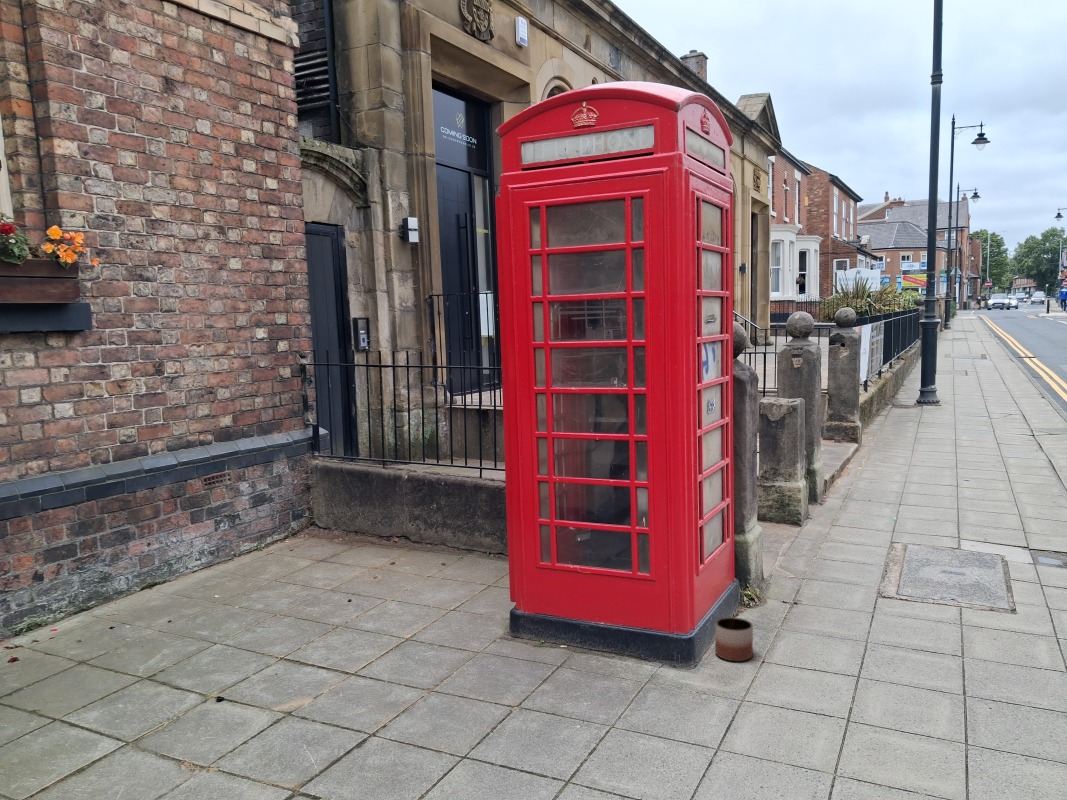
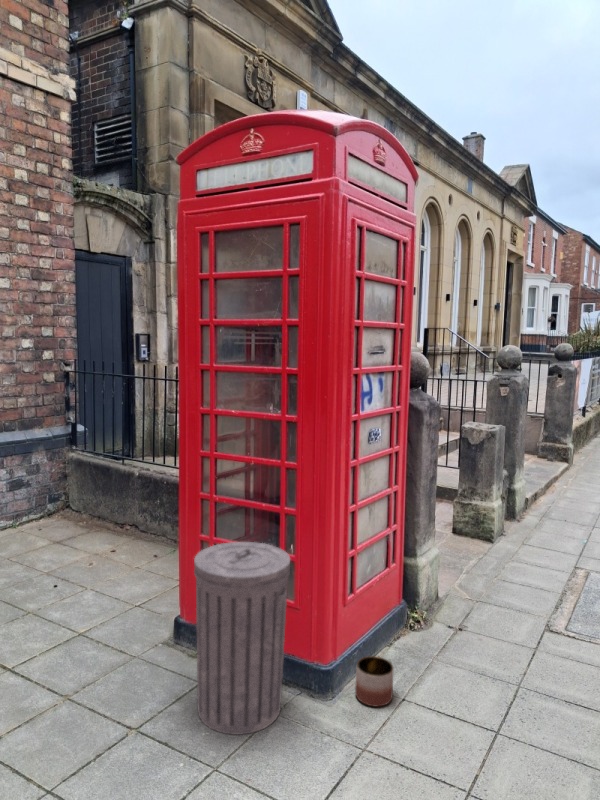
trash can: none [562,512,658,690] -> present [194,542,290,735]

